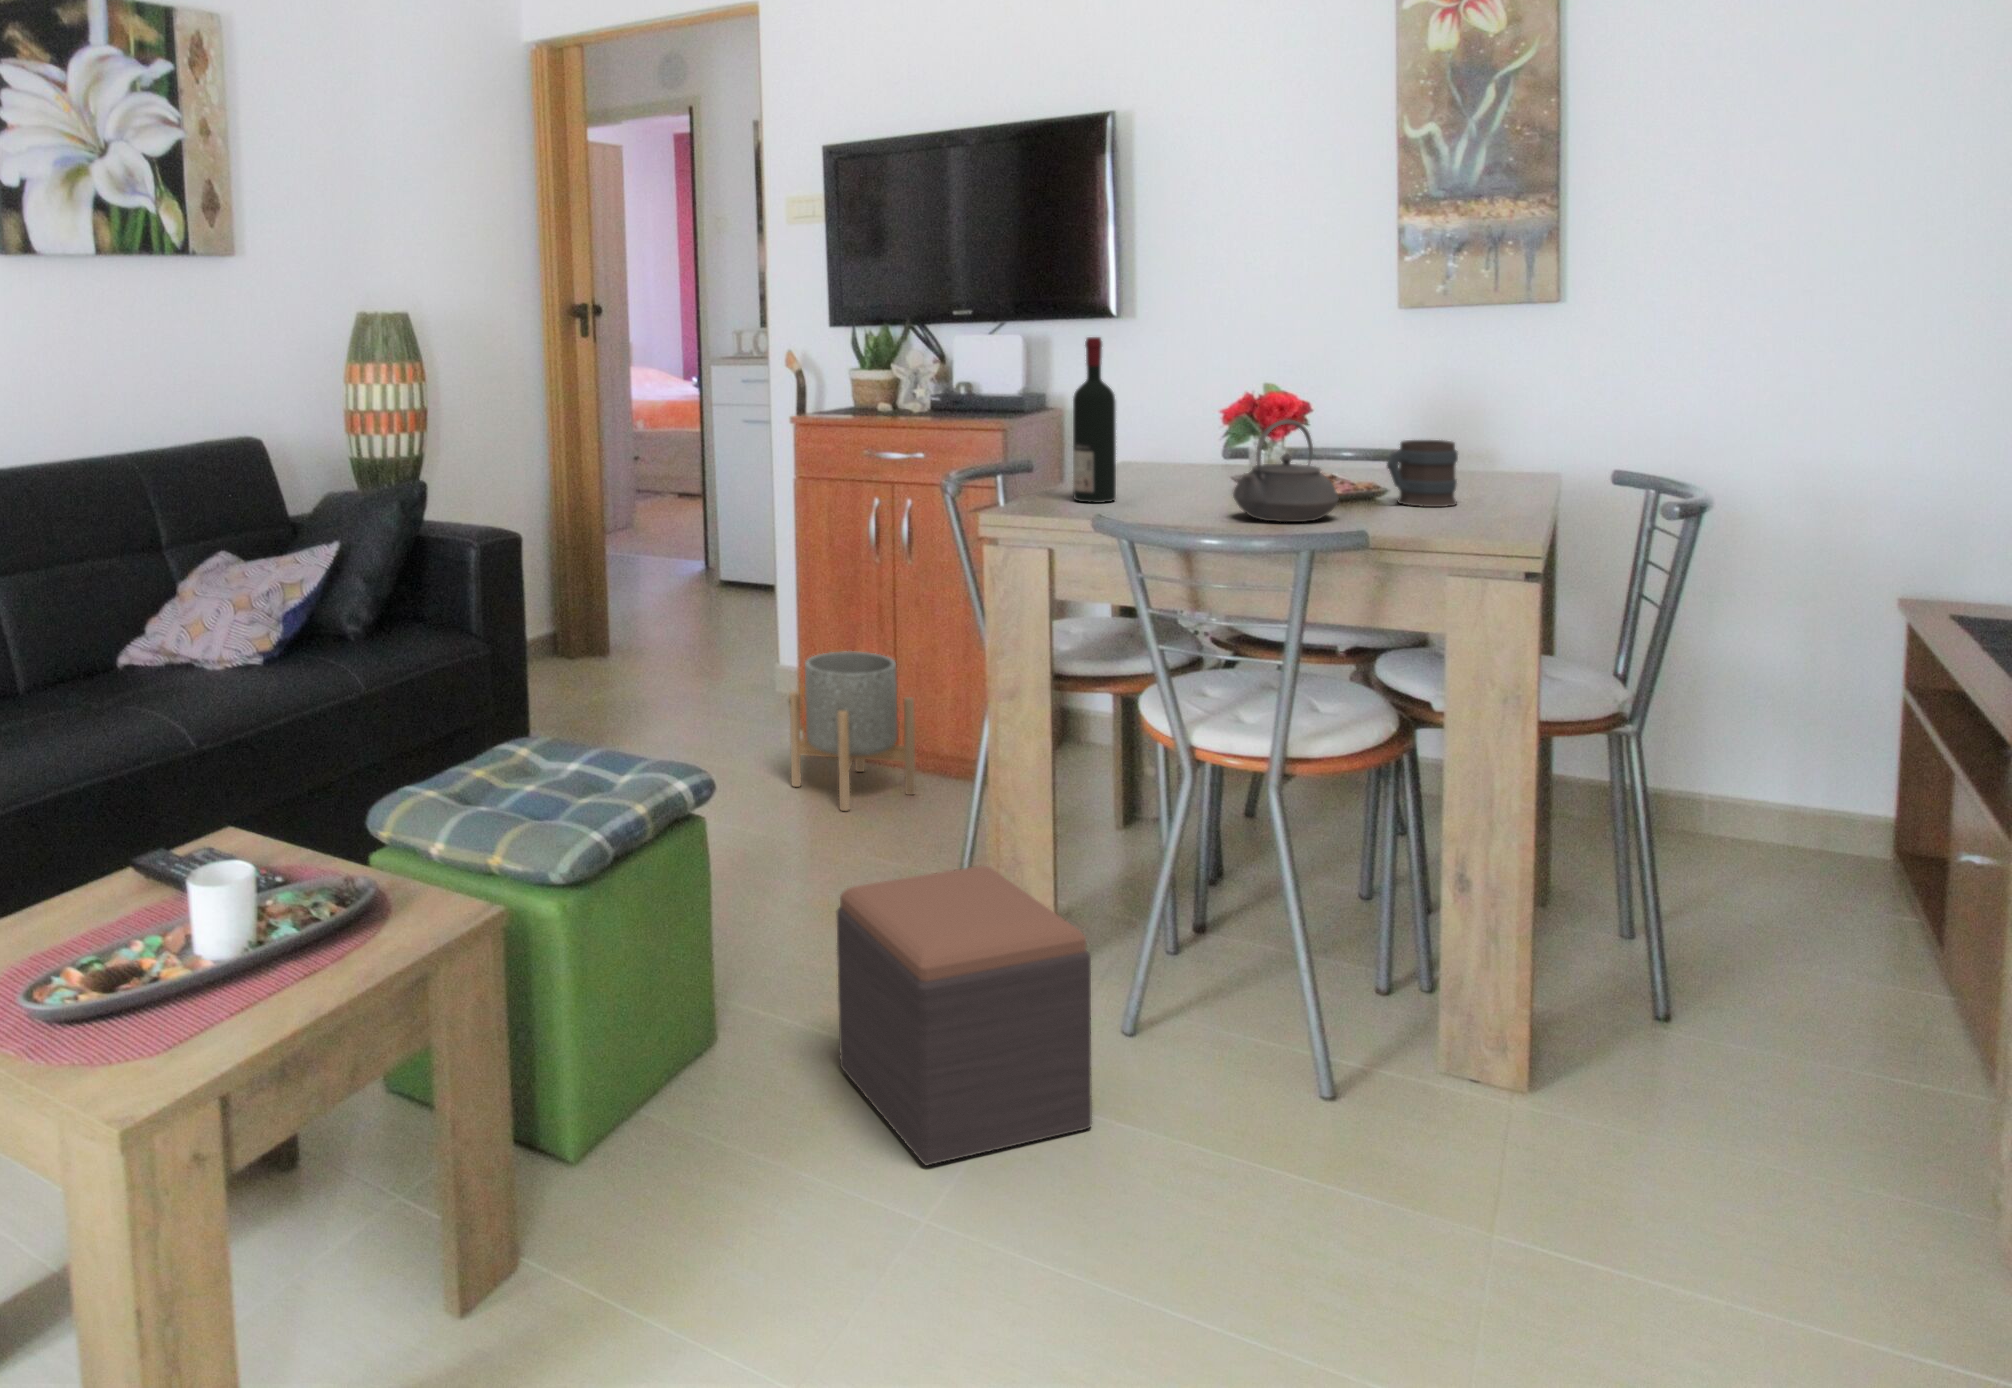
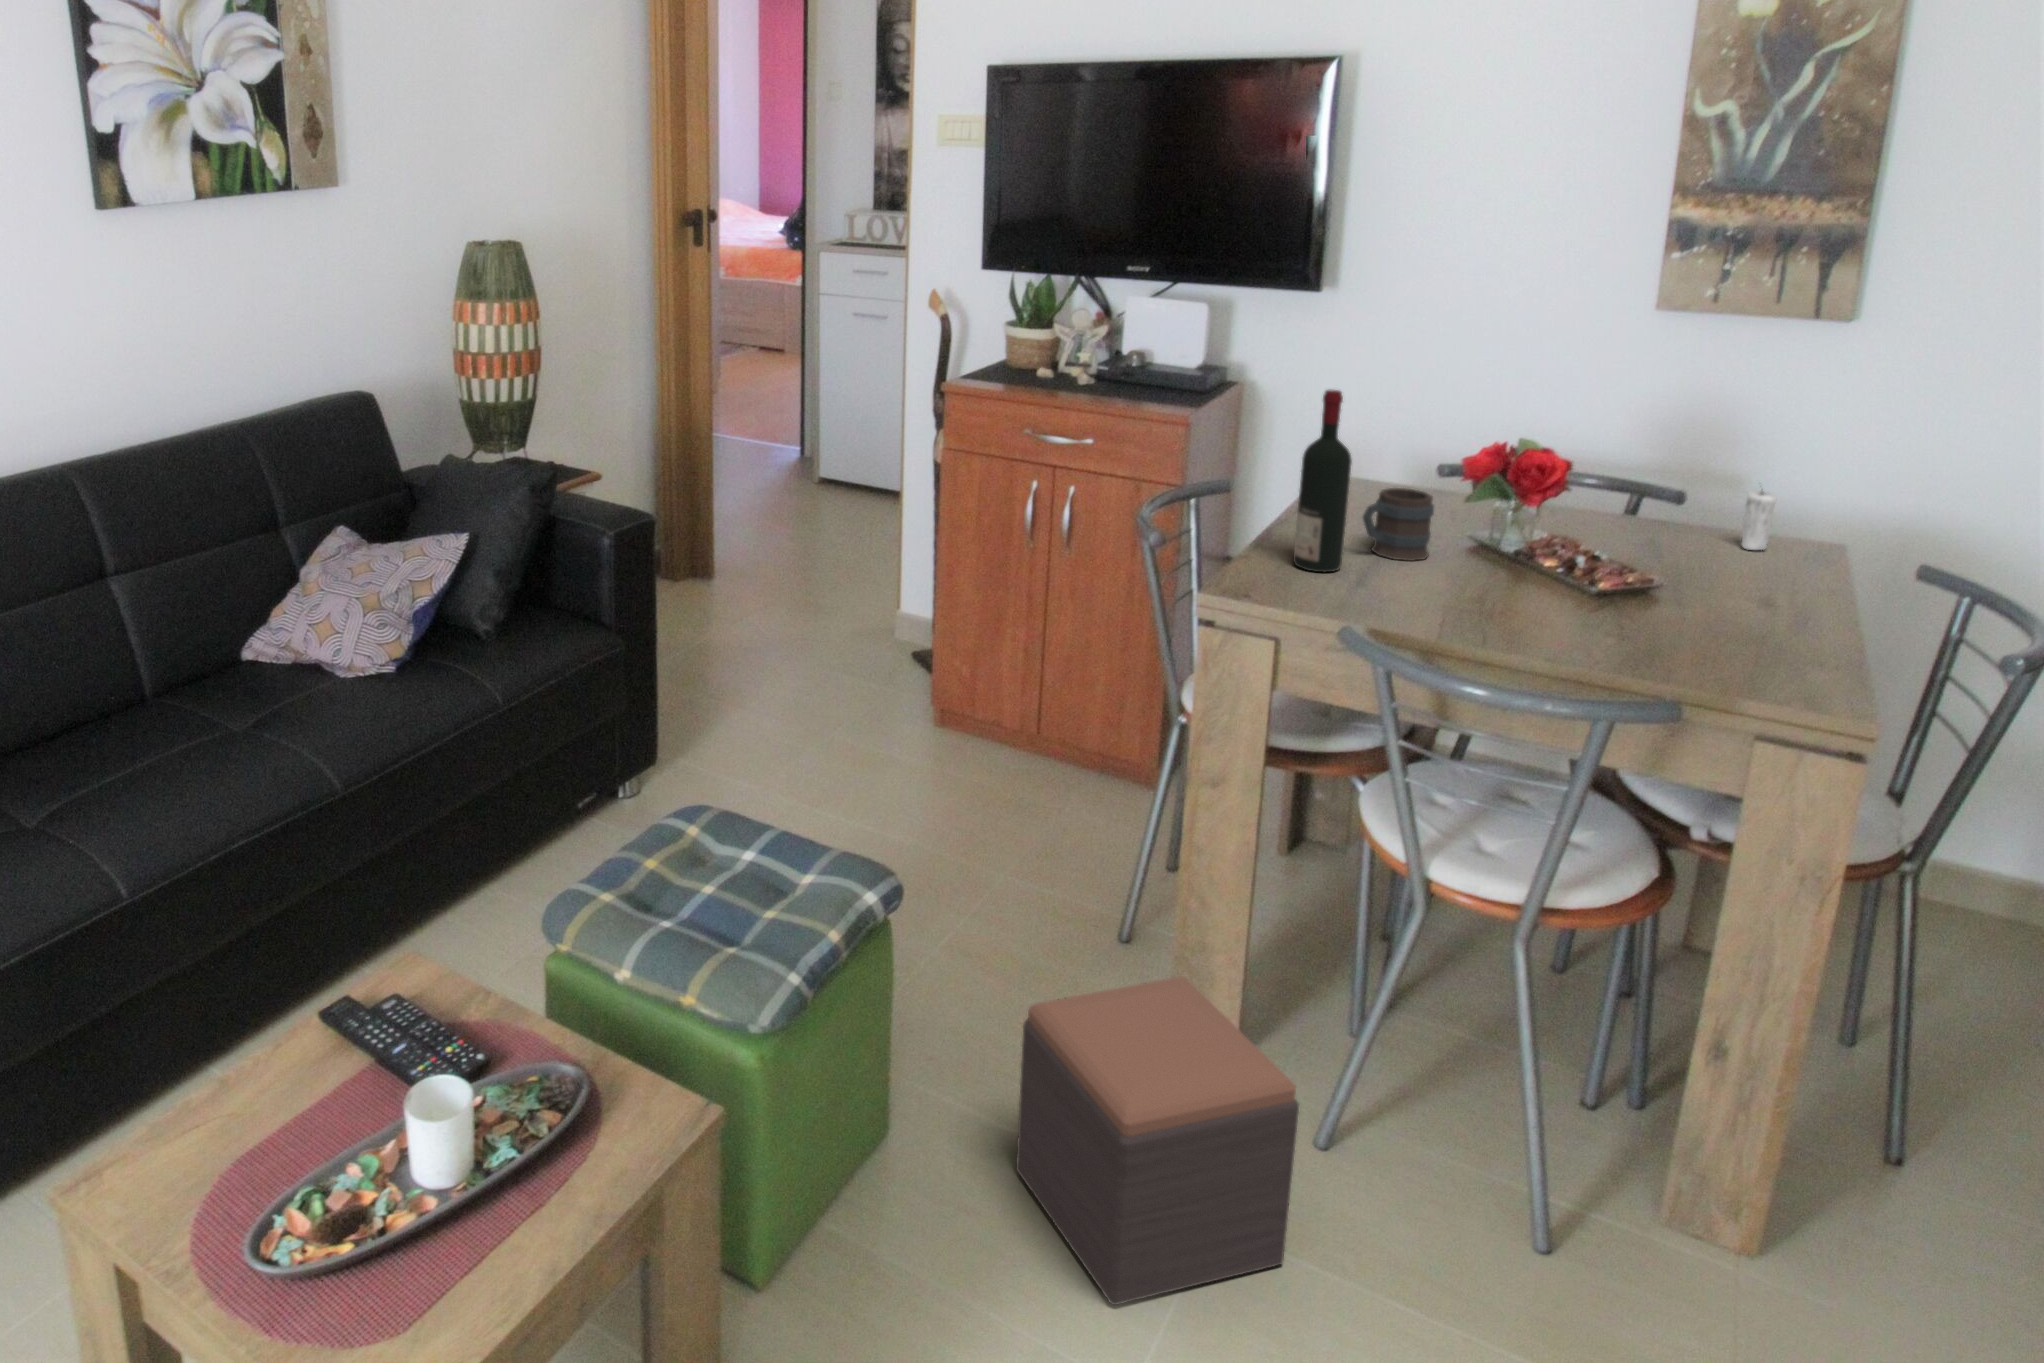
candle: none [1474,417,1499,480] -> present [1742,490,1776,550]
teapot: present [1233,419,1339,522] -> none [1485,523,1607,640]
mug: present [1388,440,1458,507] -> present [1363,488,1434,561]
planter: present [789,651,916,811] -> none [938,642,1076,817]

